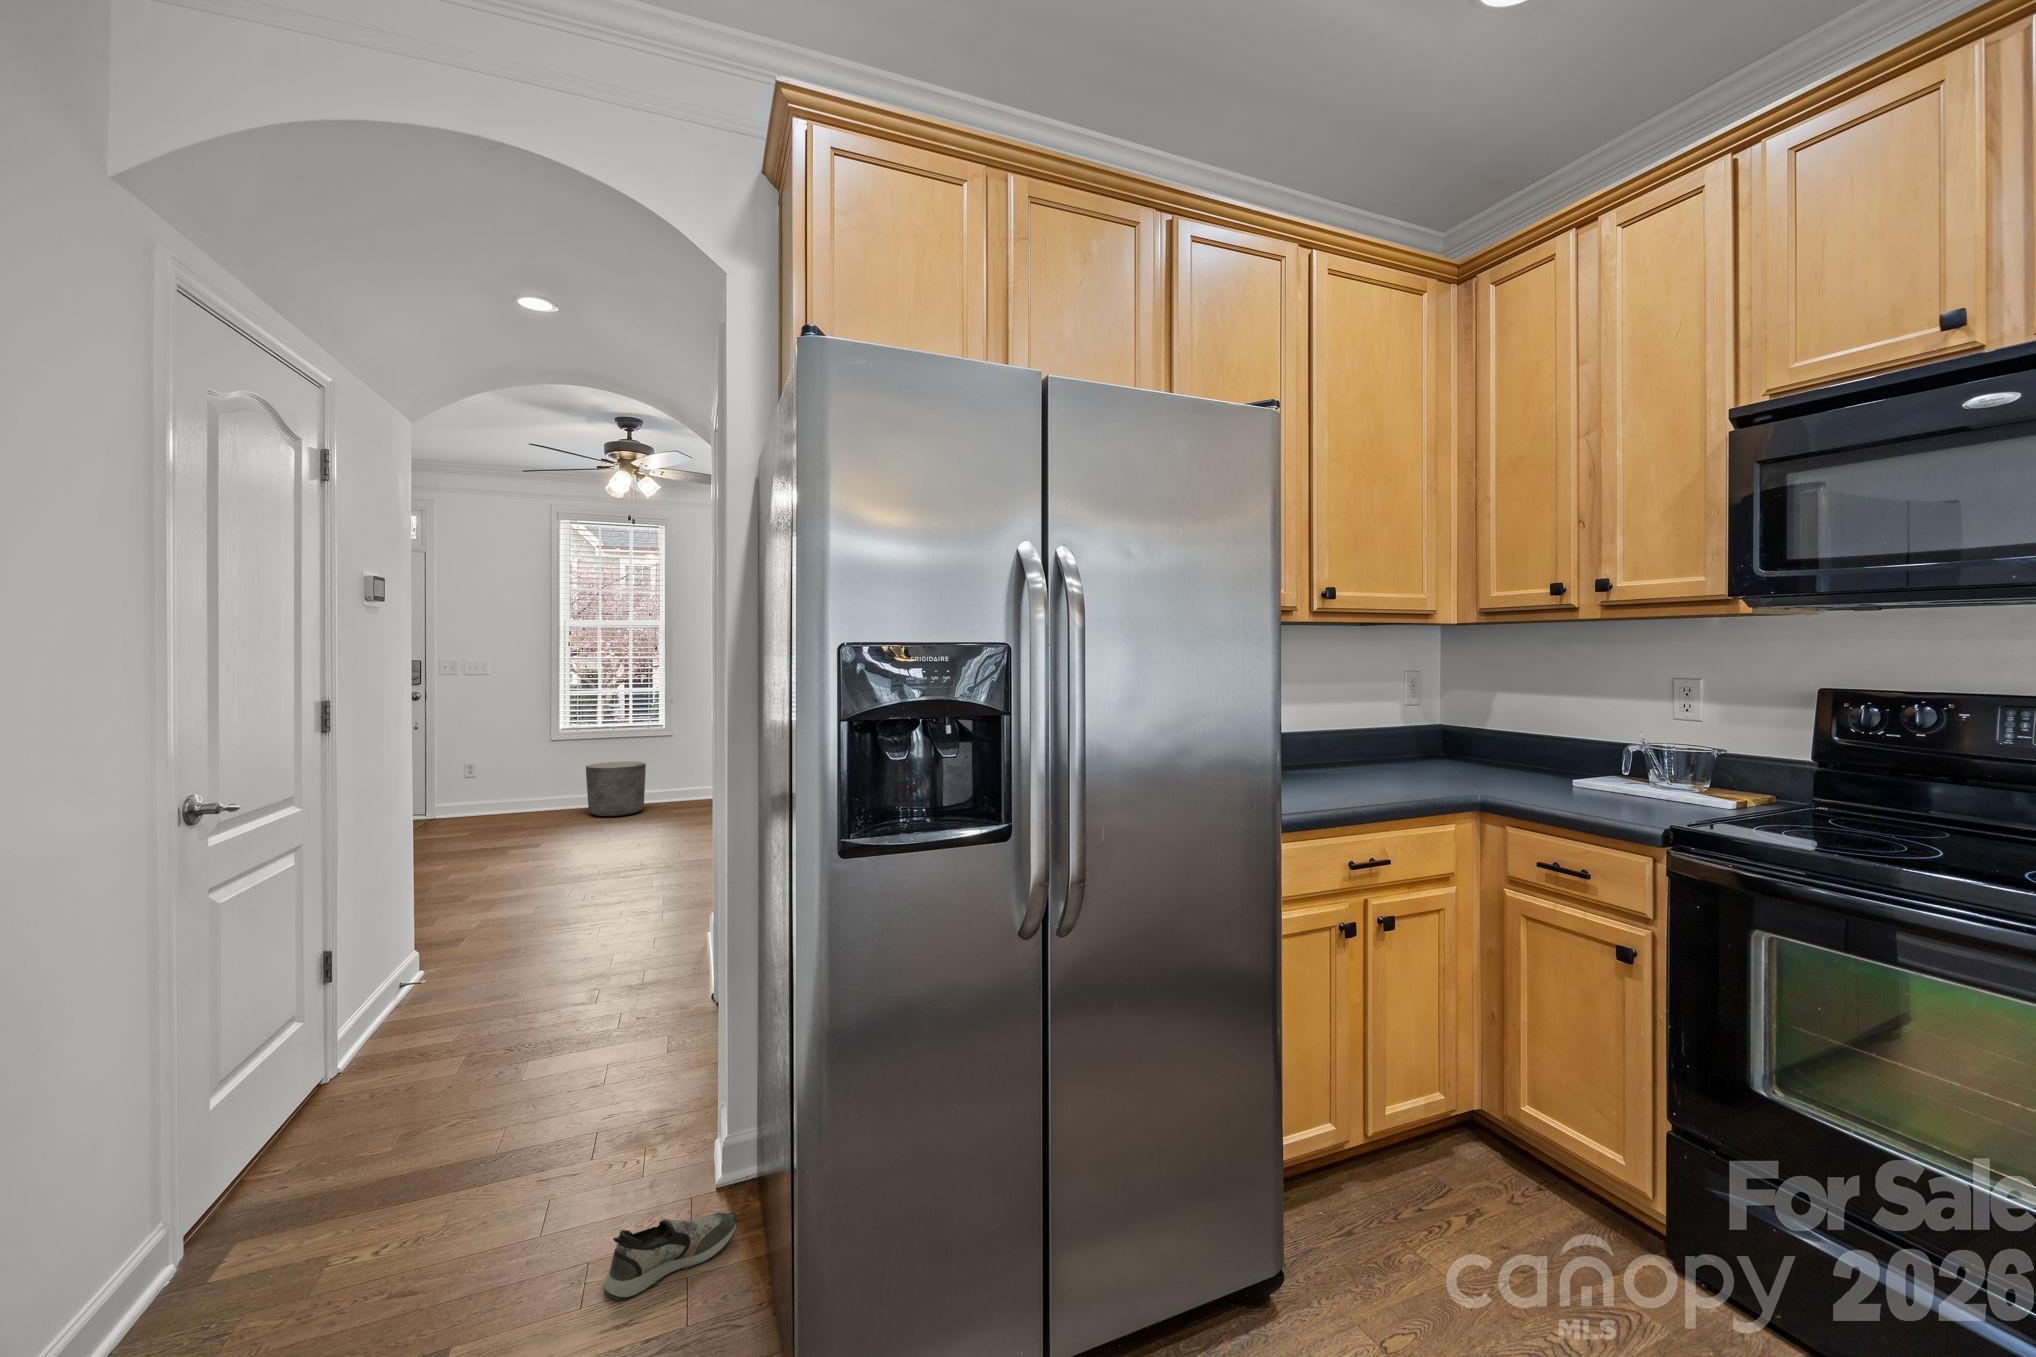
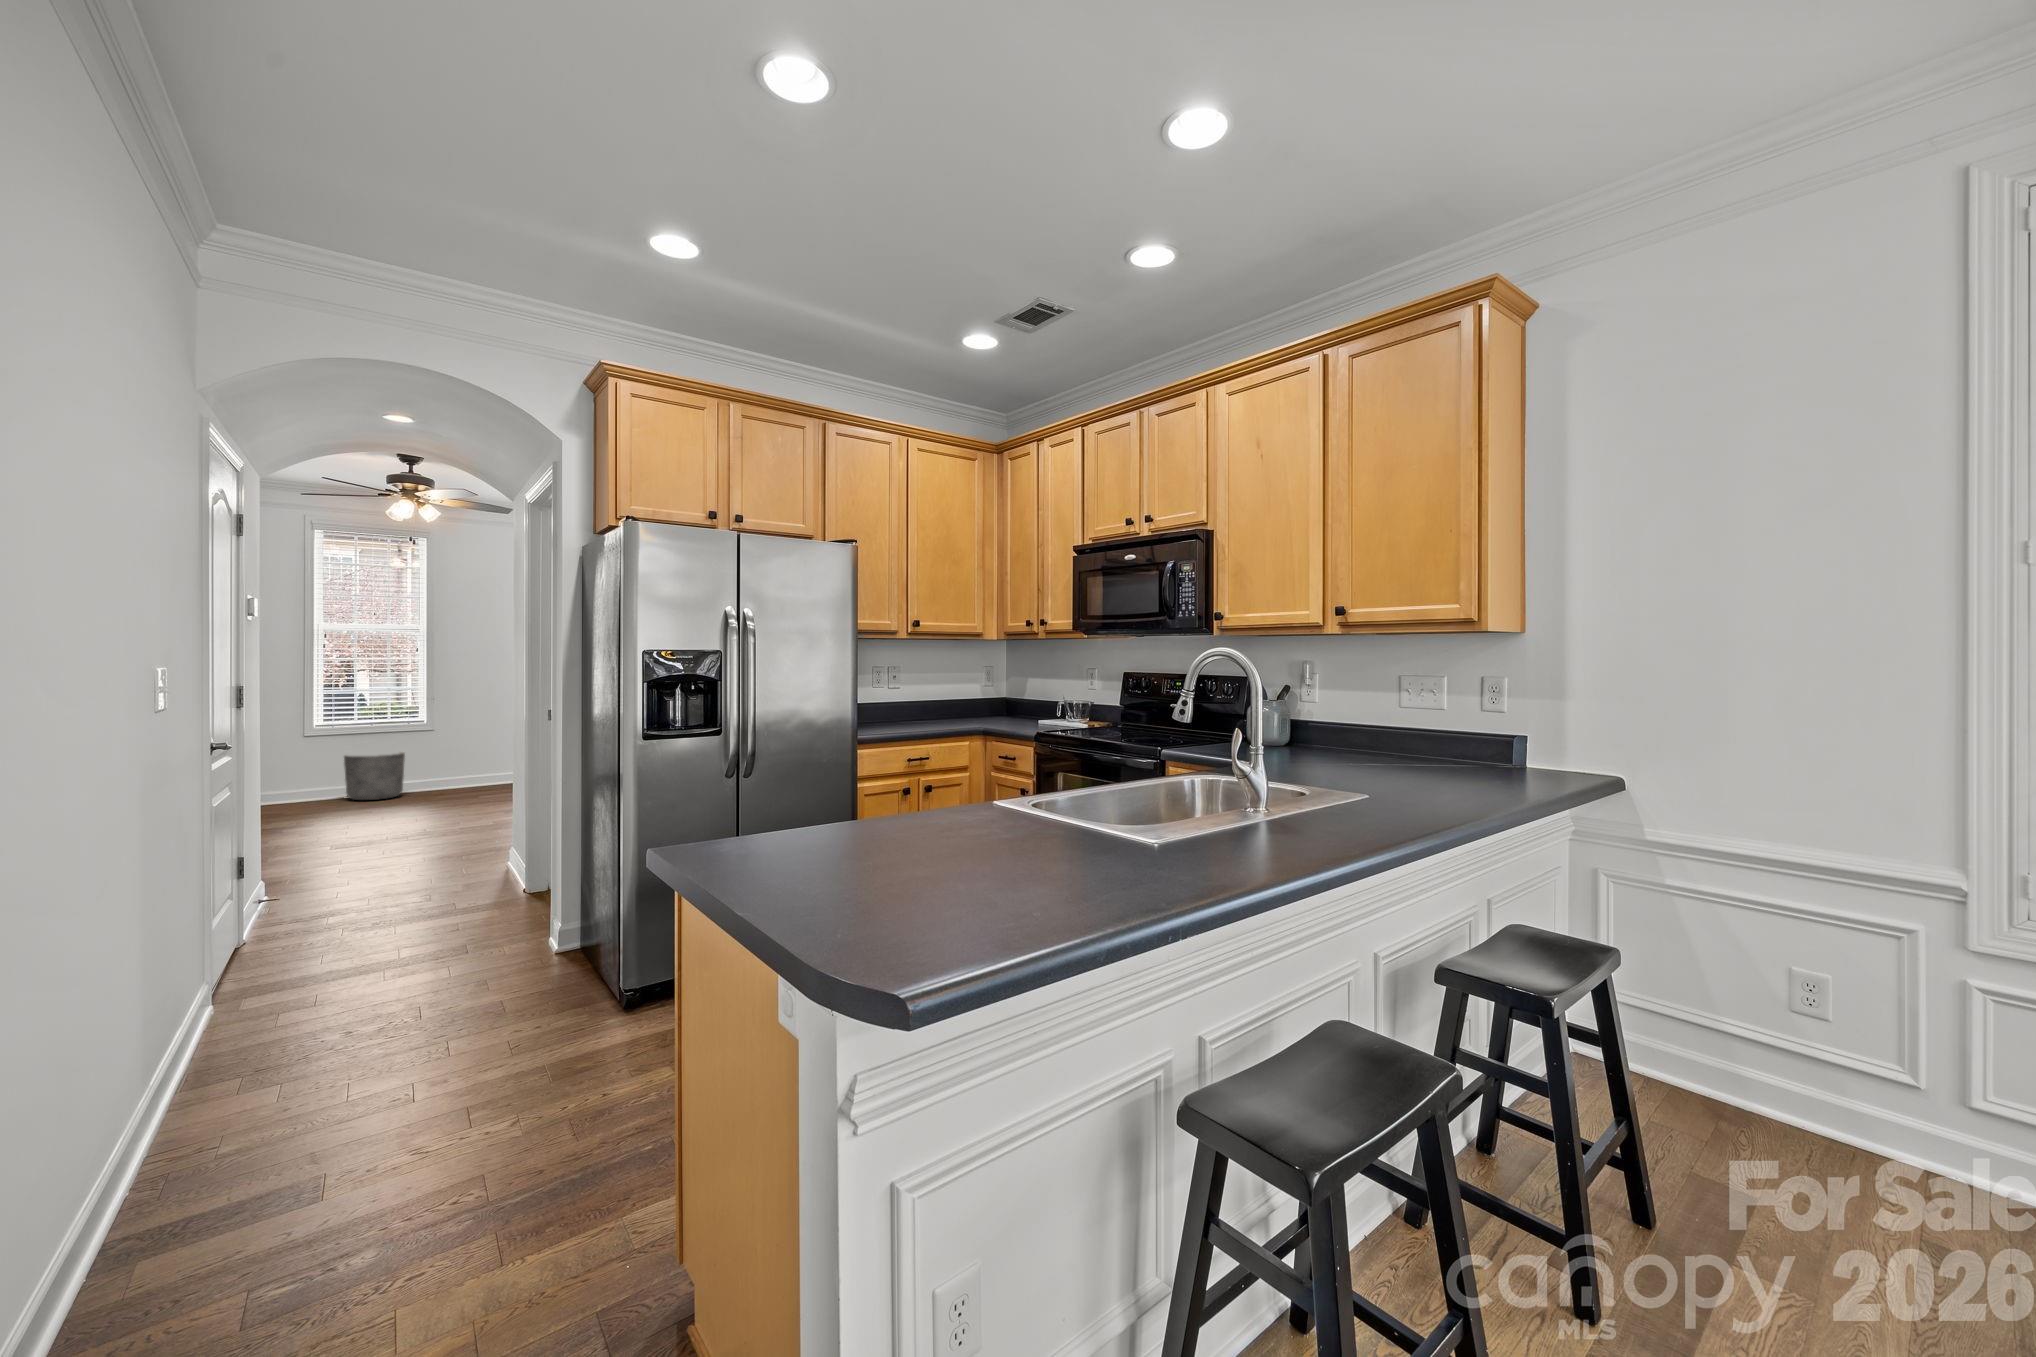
shoe: present [603,1212,737,1300] -> none [502,948,573,988]

